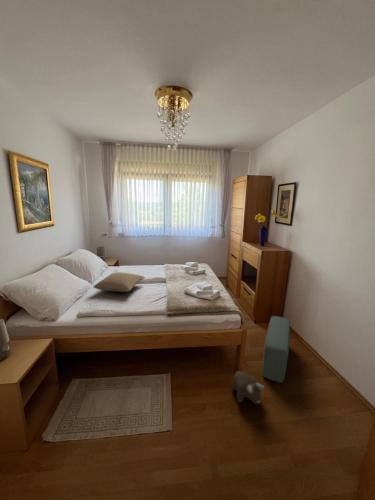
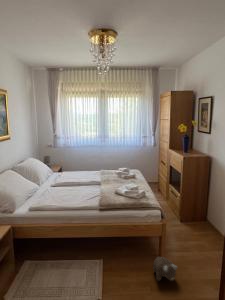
pillow: present [94,272,145,292] -> none [41,177,83,192]
pouf: present [262,316,290,383] -> none [181,213,208,268]

